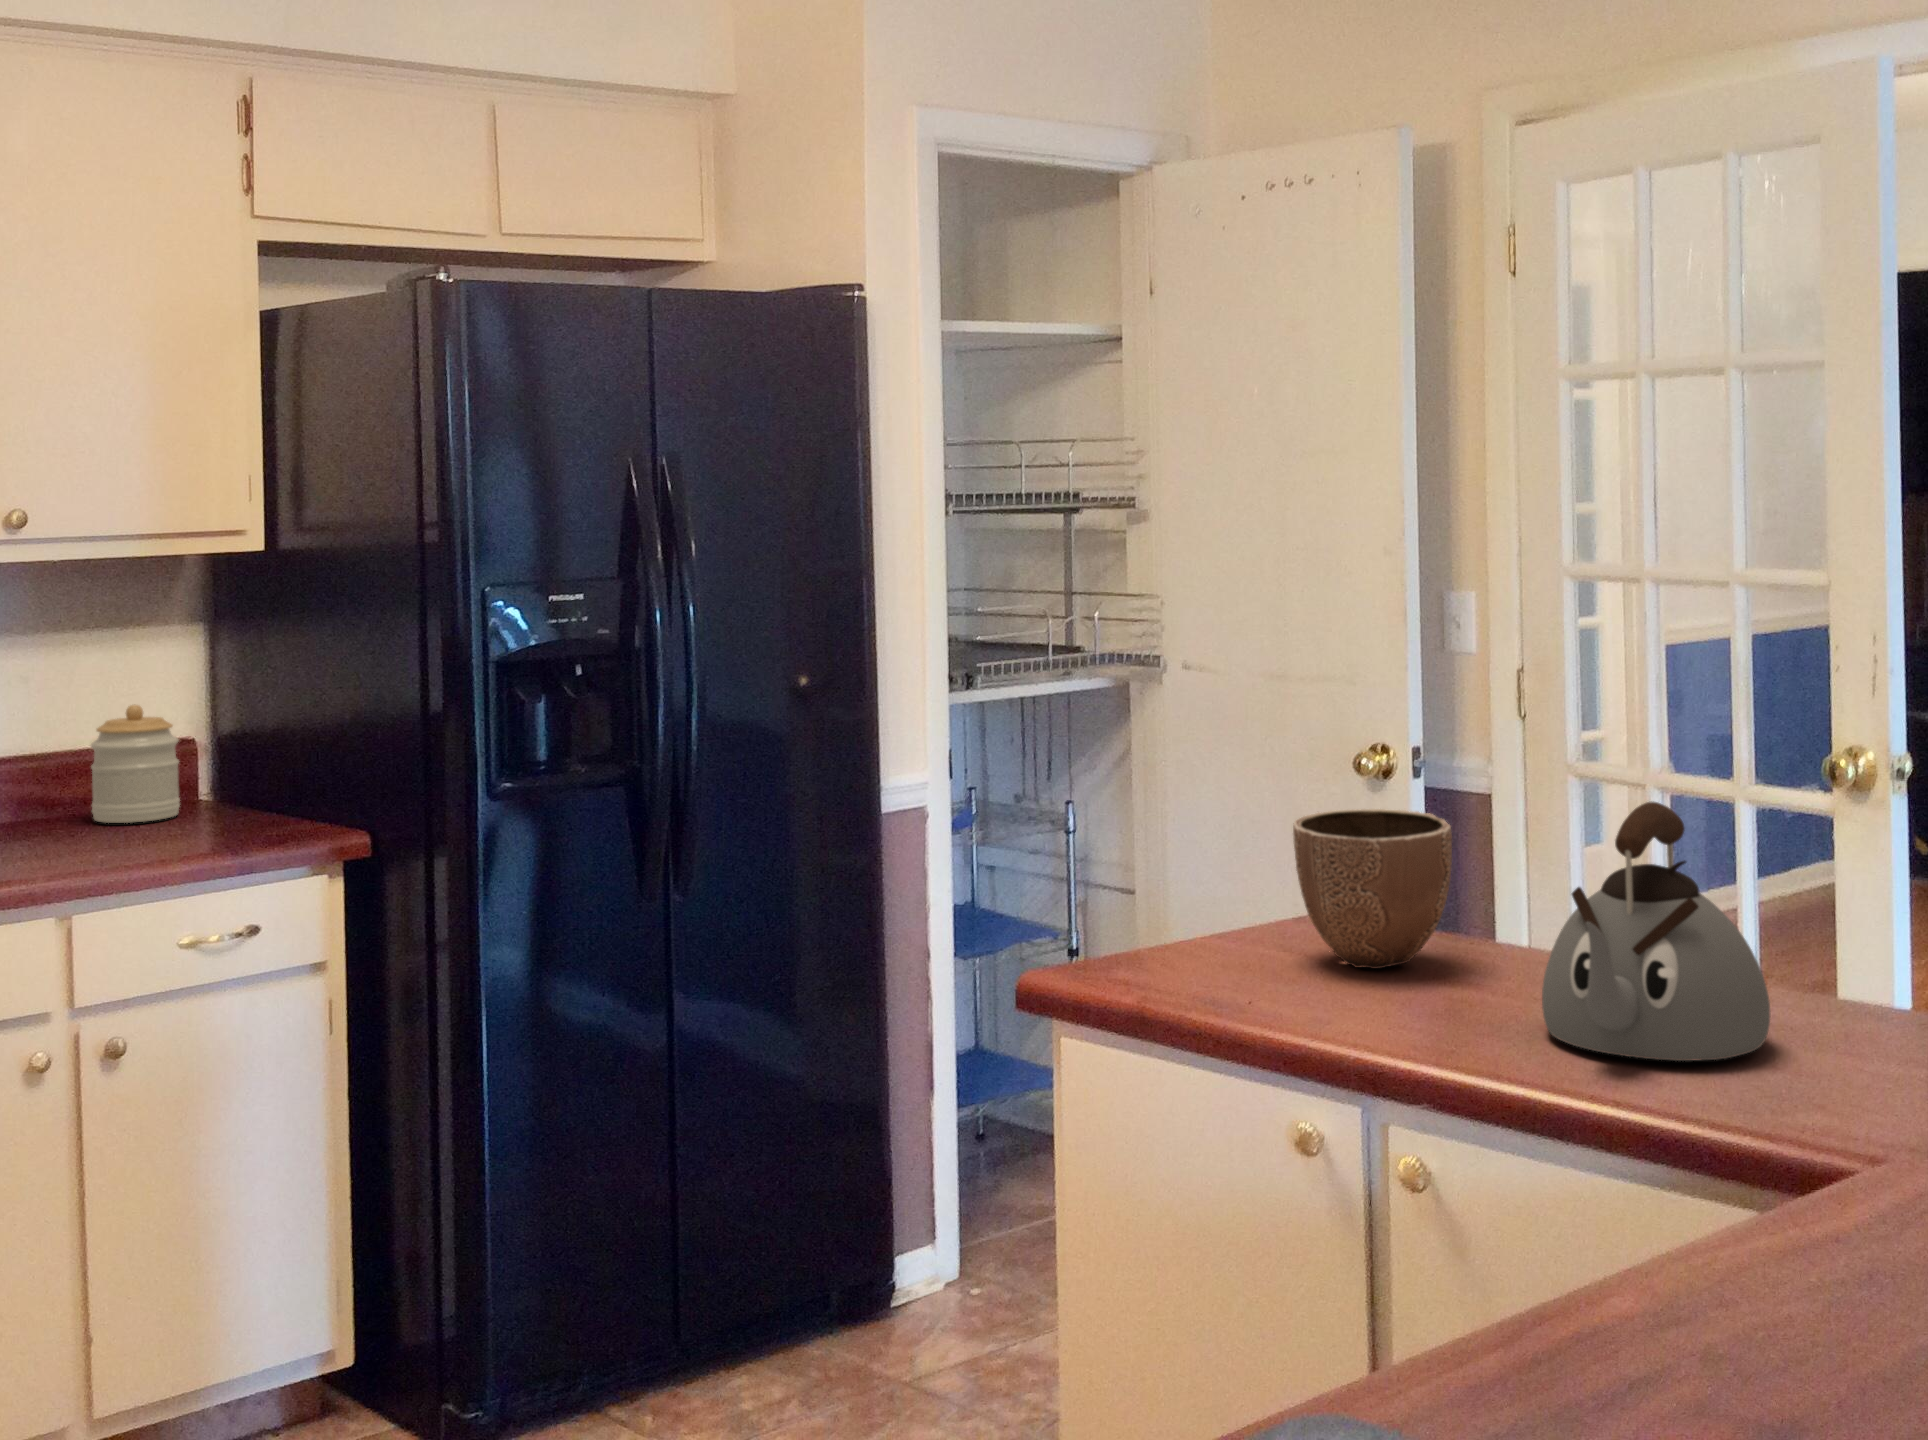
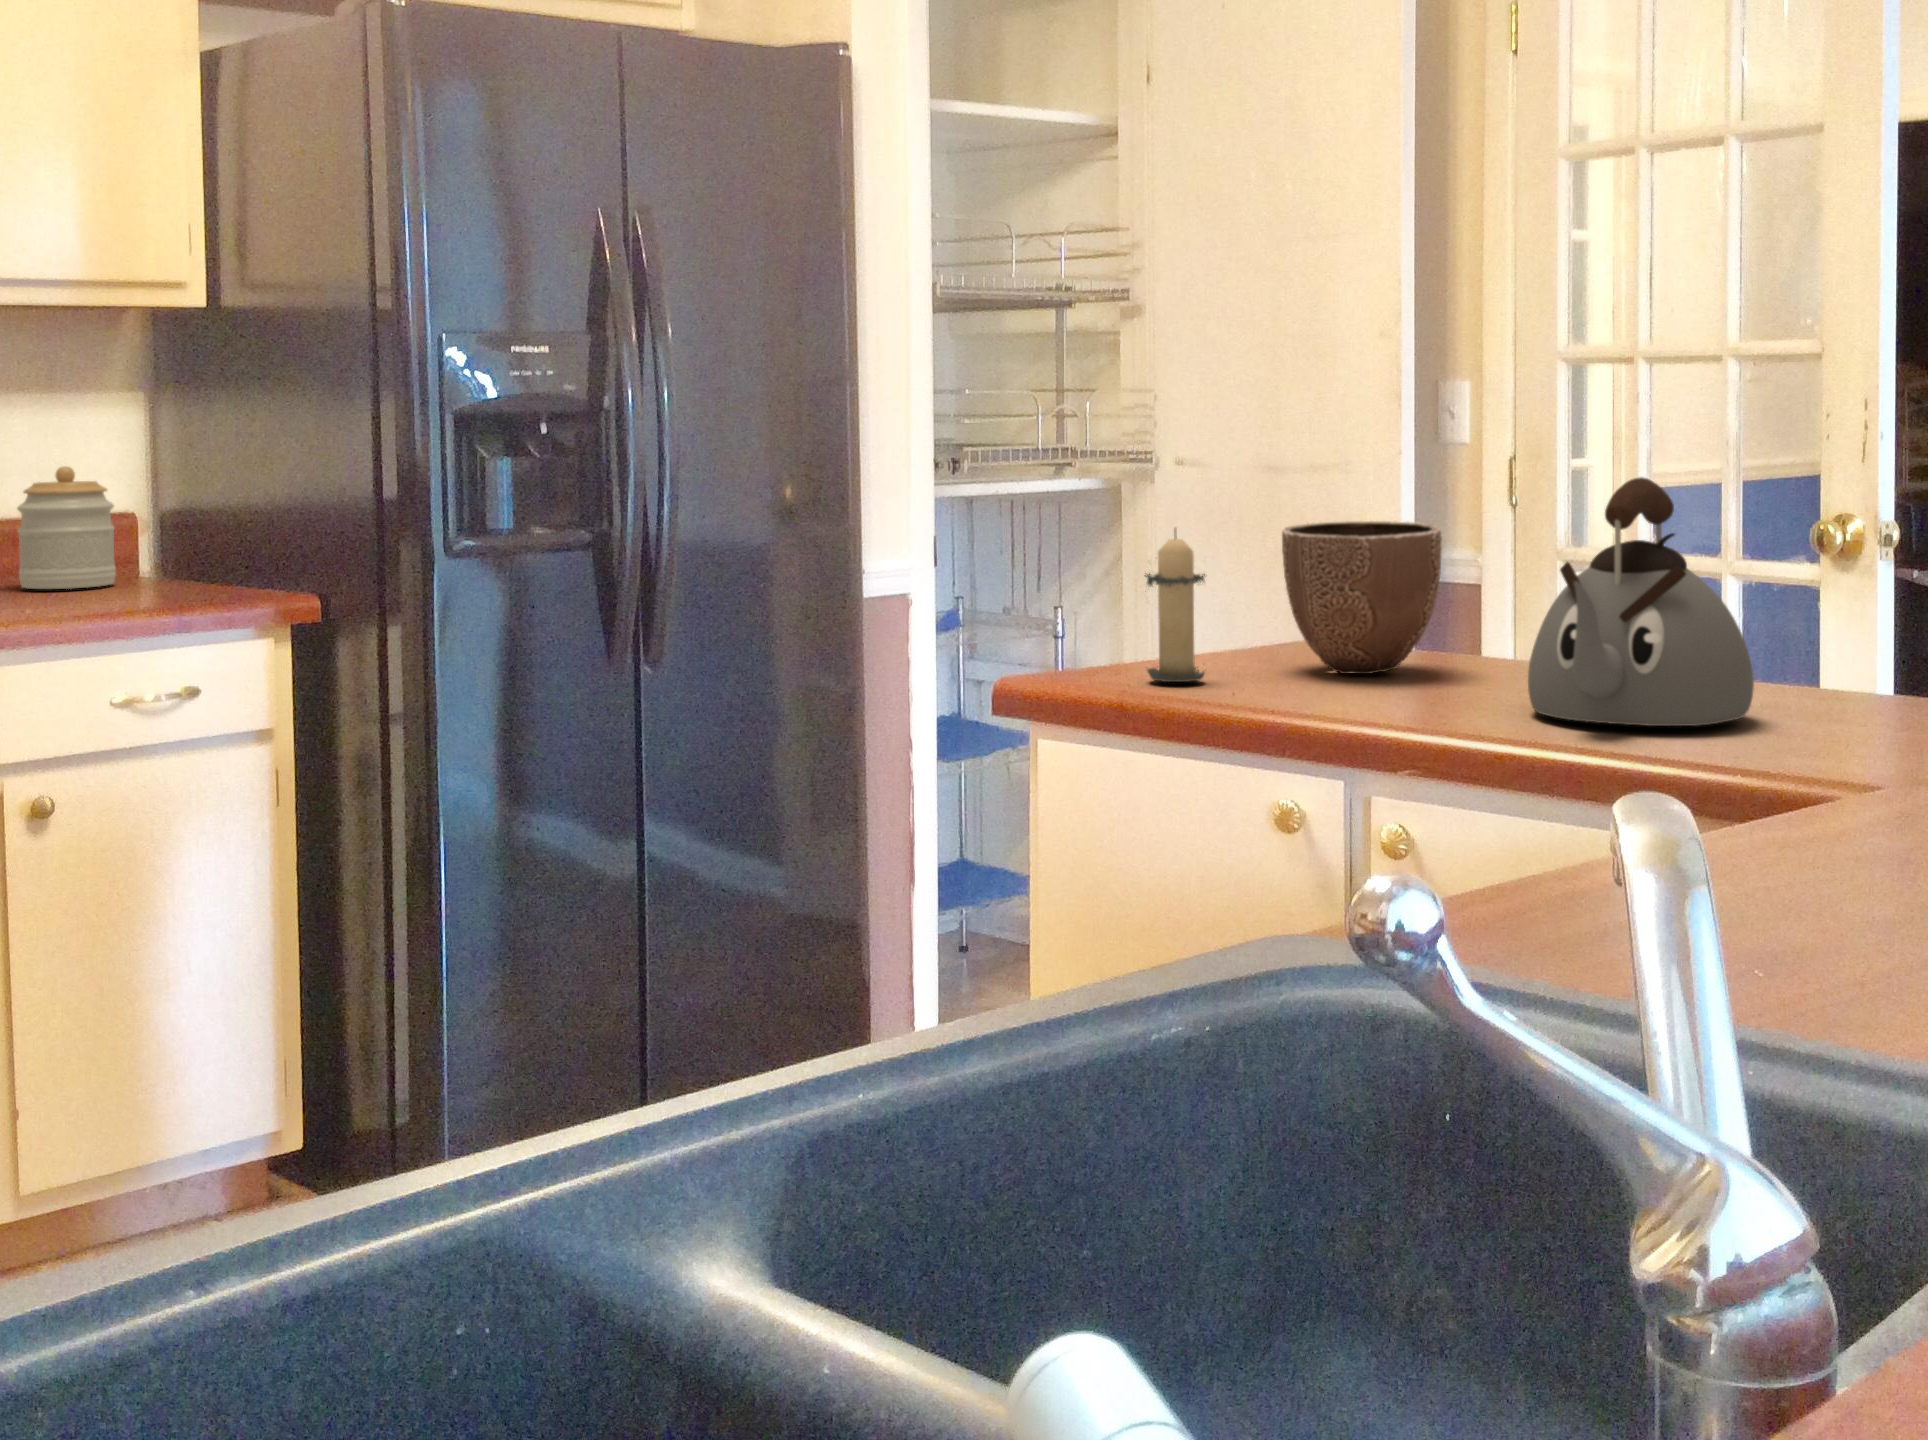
candle: none [1154,828,1229,985] -> present [1144,529,1205,682]

